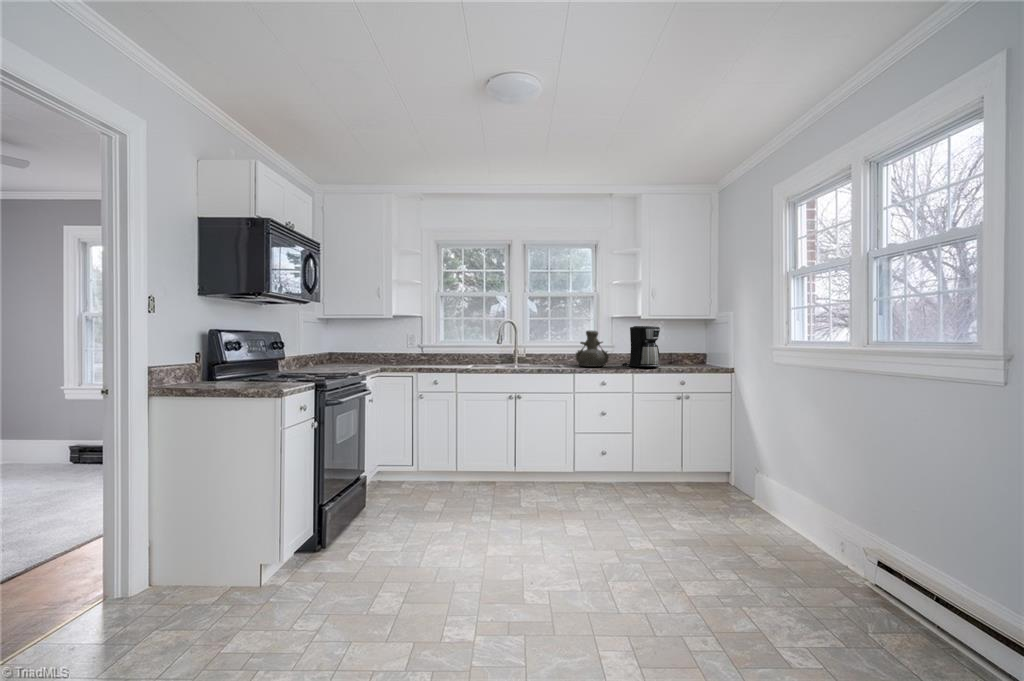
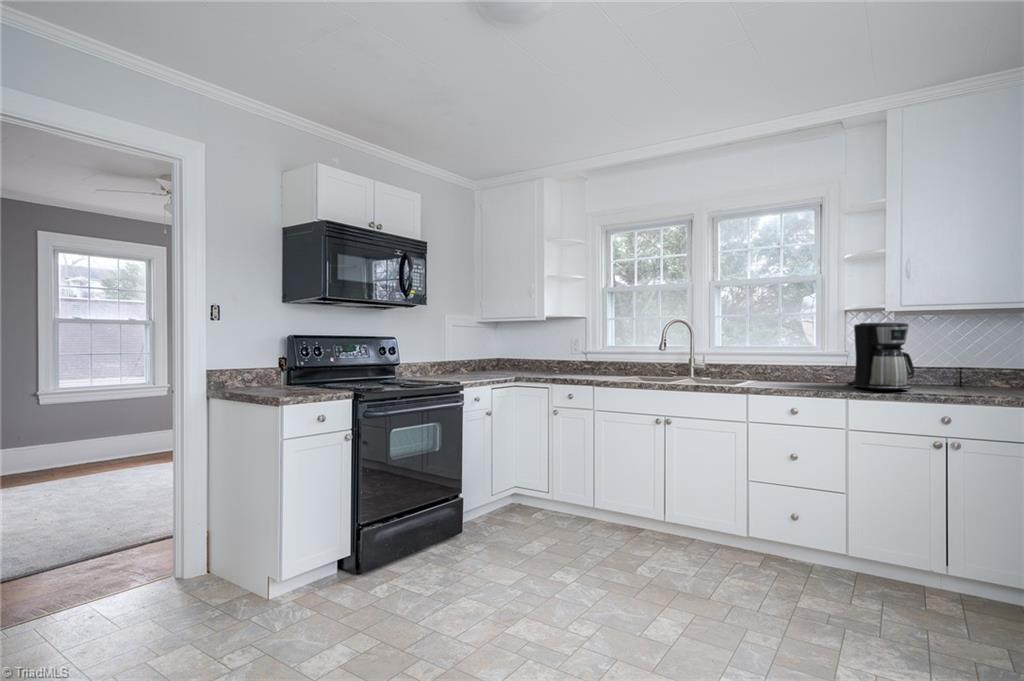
vase: present [575,330,609,367] -> none [762,331,820,385]

